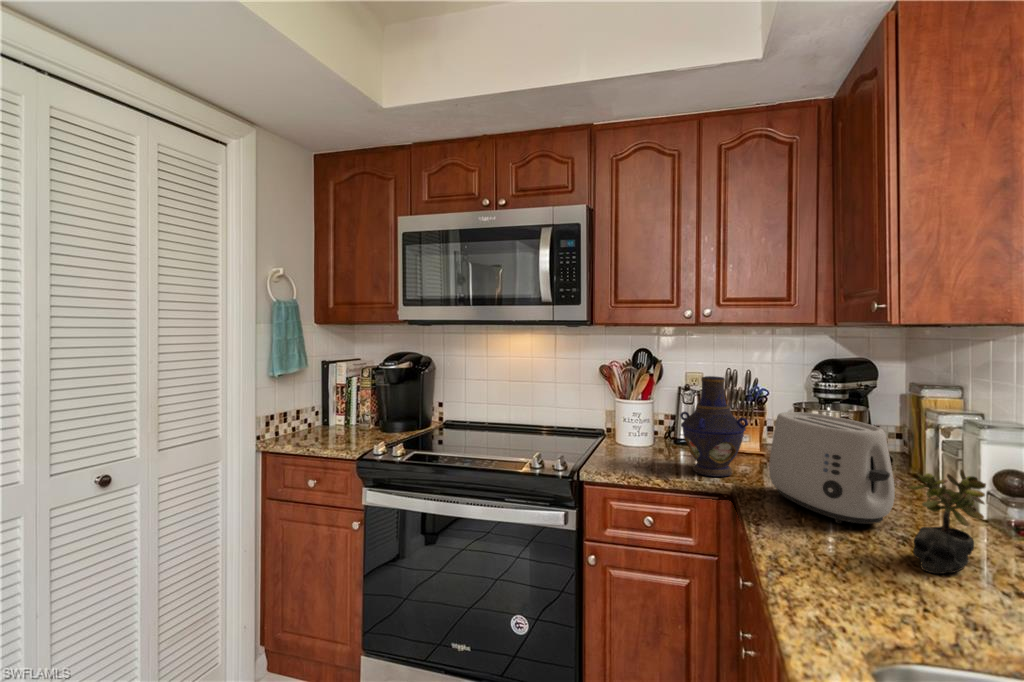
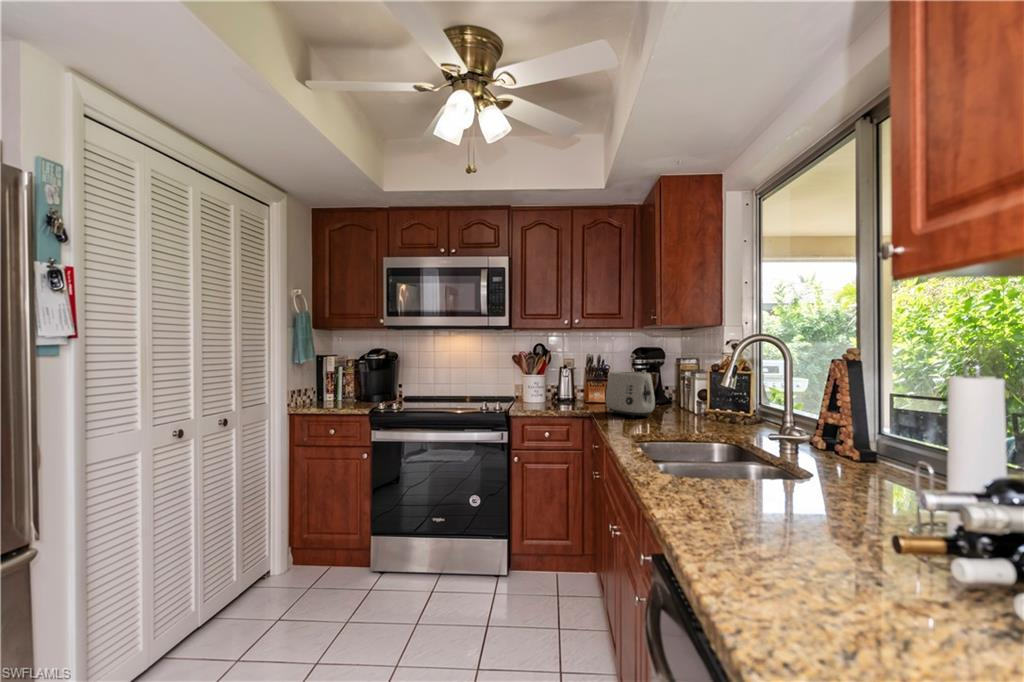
vase: present [680,376,748,477] -> none [562,356,597,410]
succulent plant: present [908,469,986,574] -> none [654,384,680,424]

